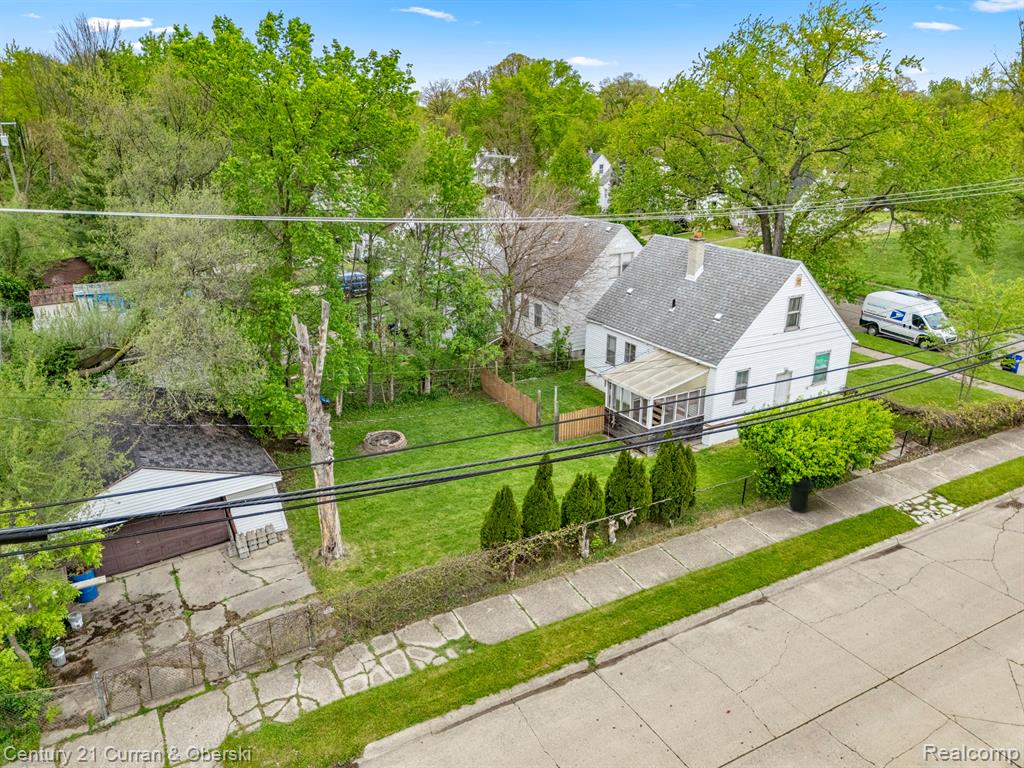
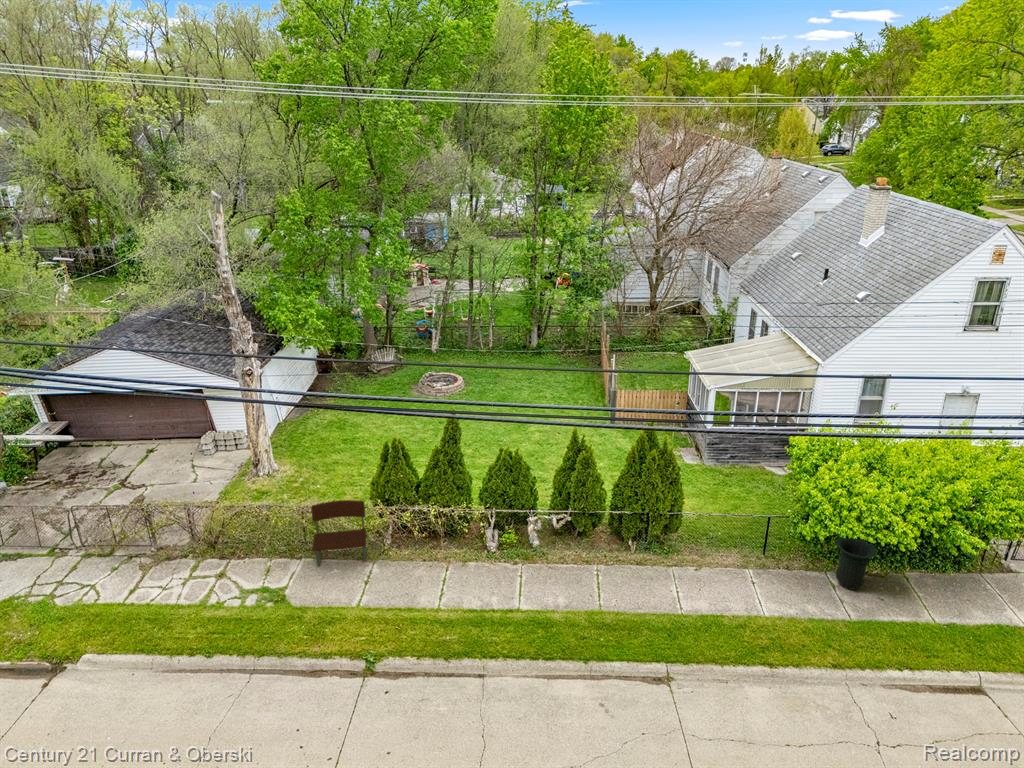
bench: none [461,545,511,610] -> present [311,500,366,566]

